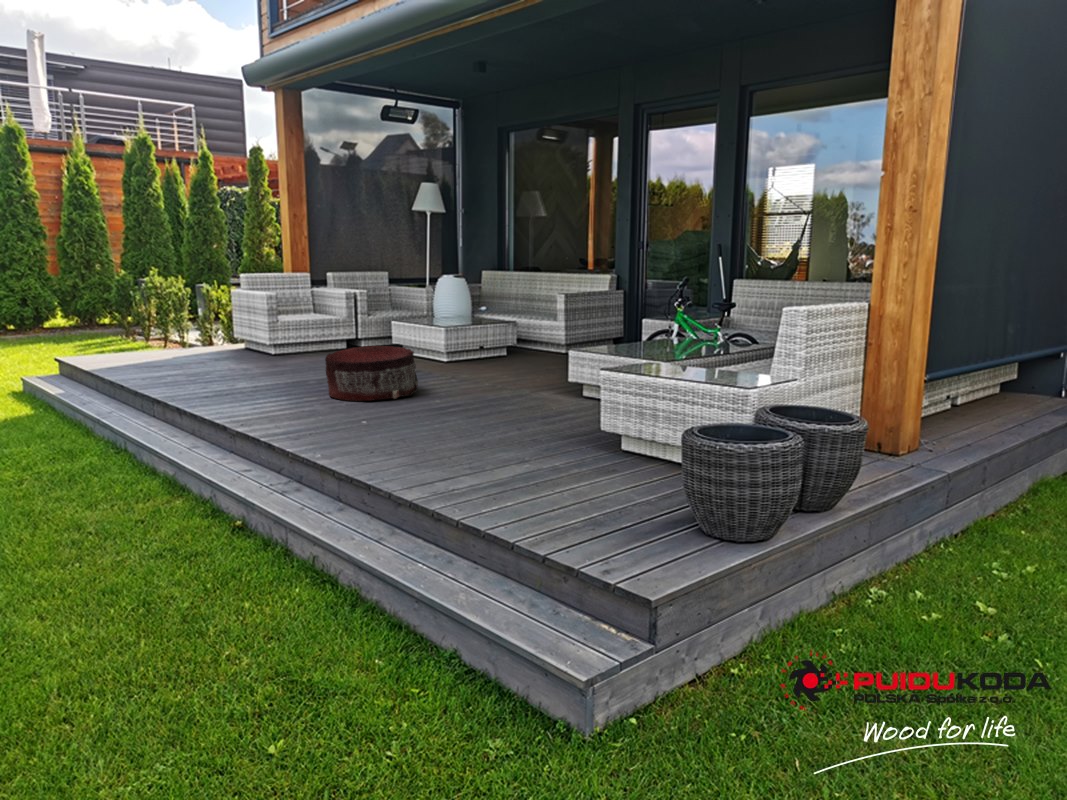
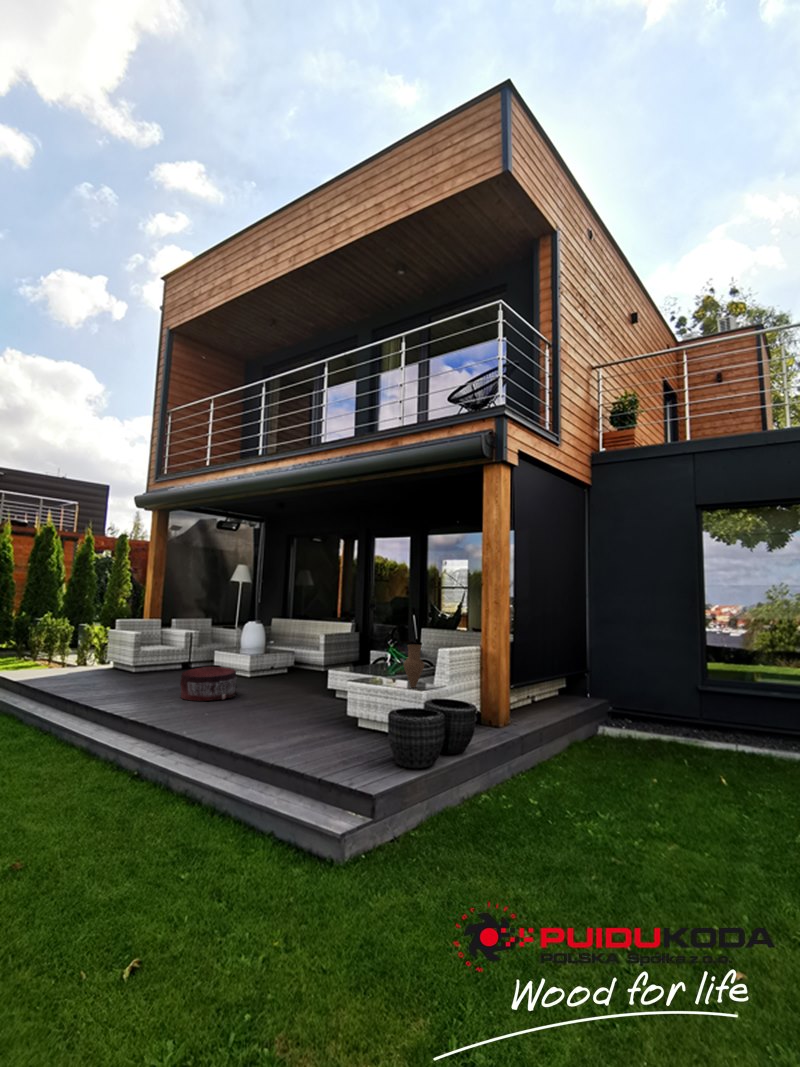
vase: none [710,299,753,382] -> present [403,644,424,688]

